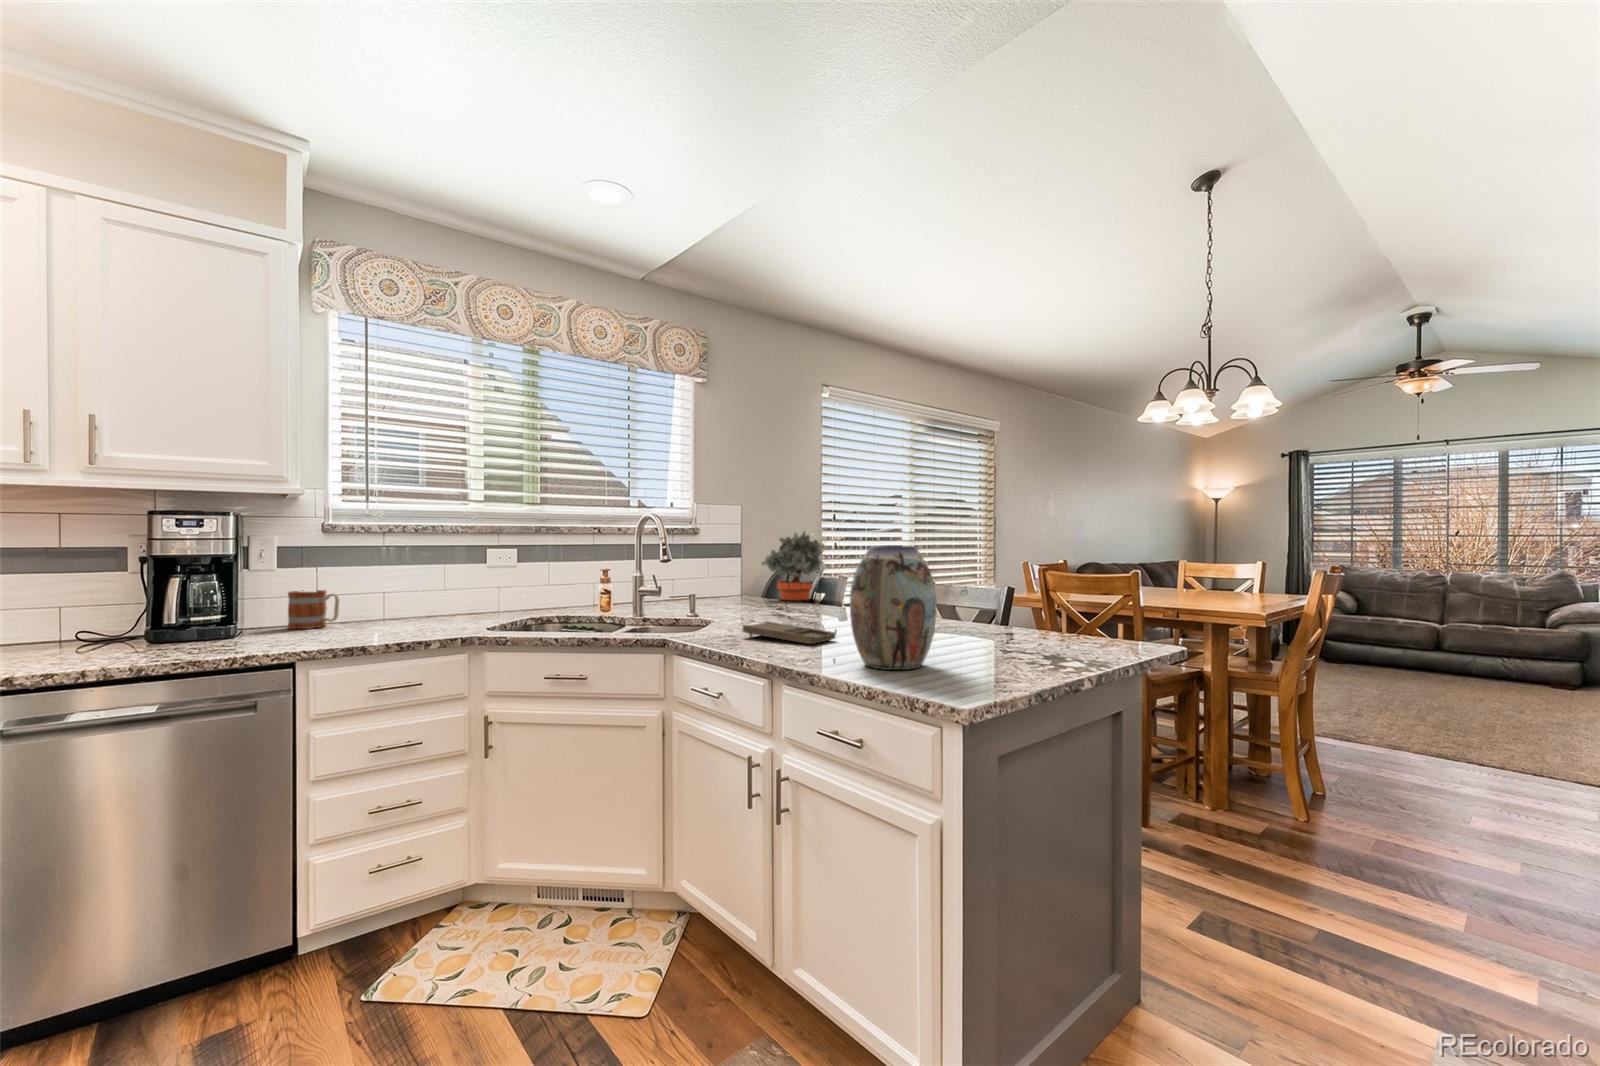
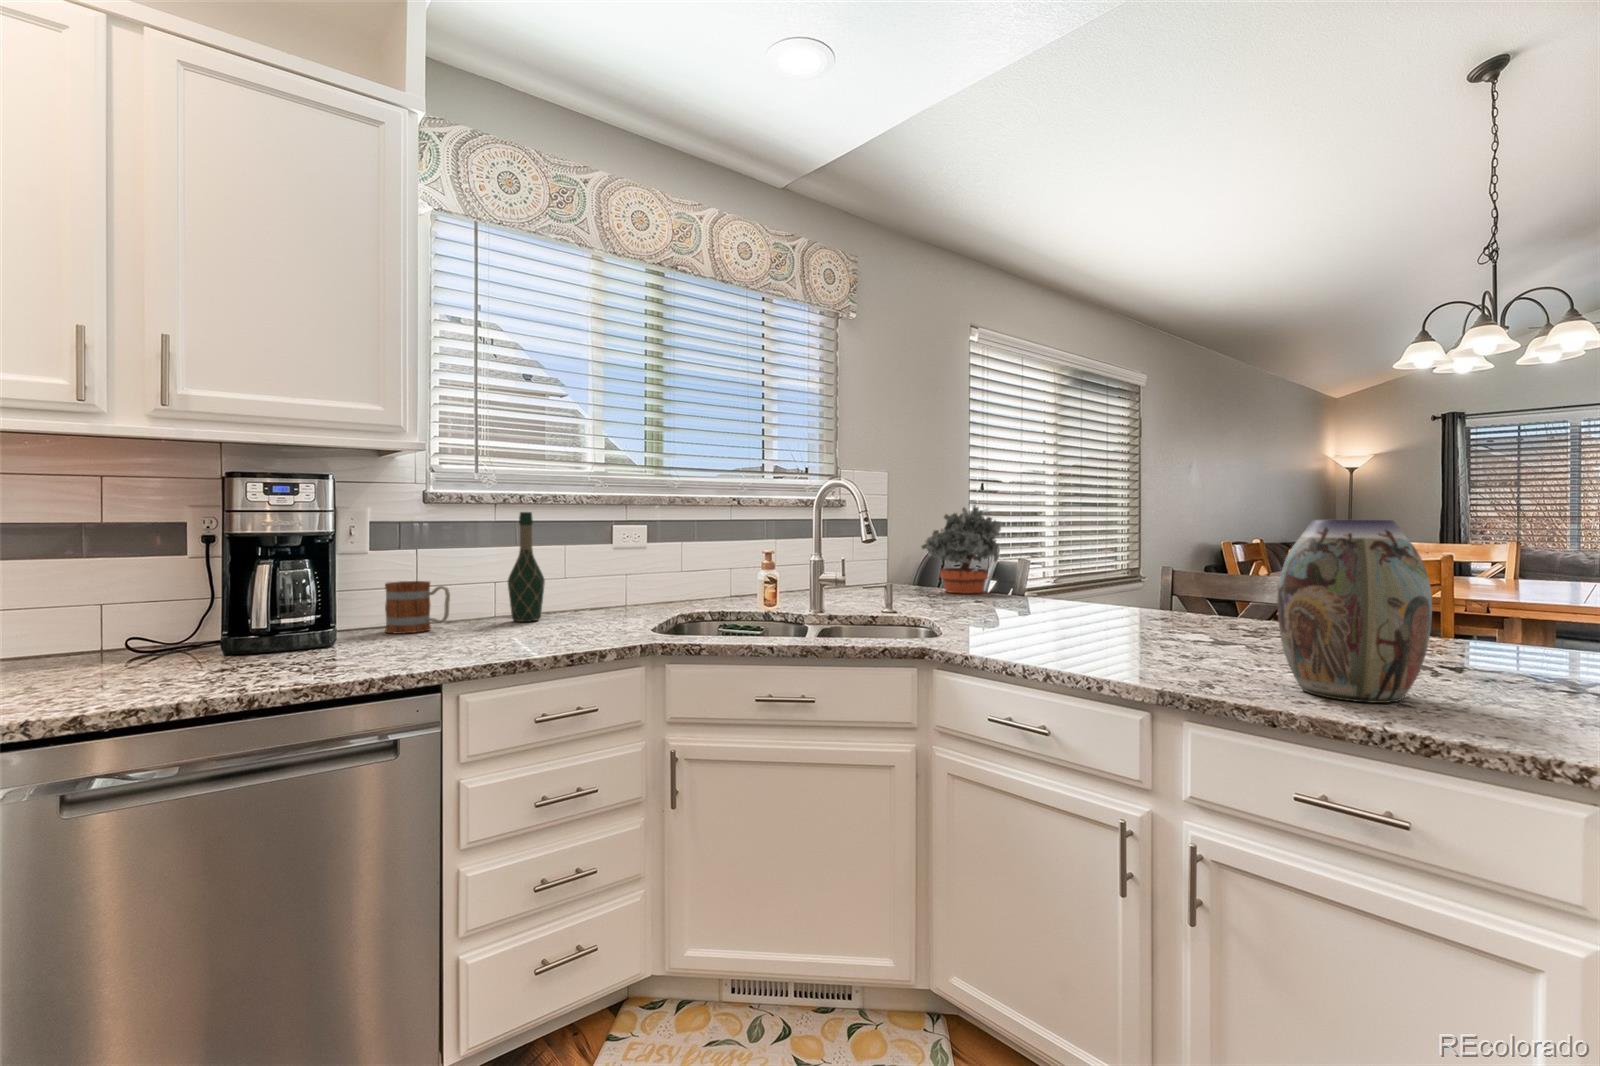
wine bottle: none [393,538,424,621] -> present [508,512,545,622]
tray: present [743,621,835,644] -> none [1024,625,1164,658]

